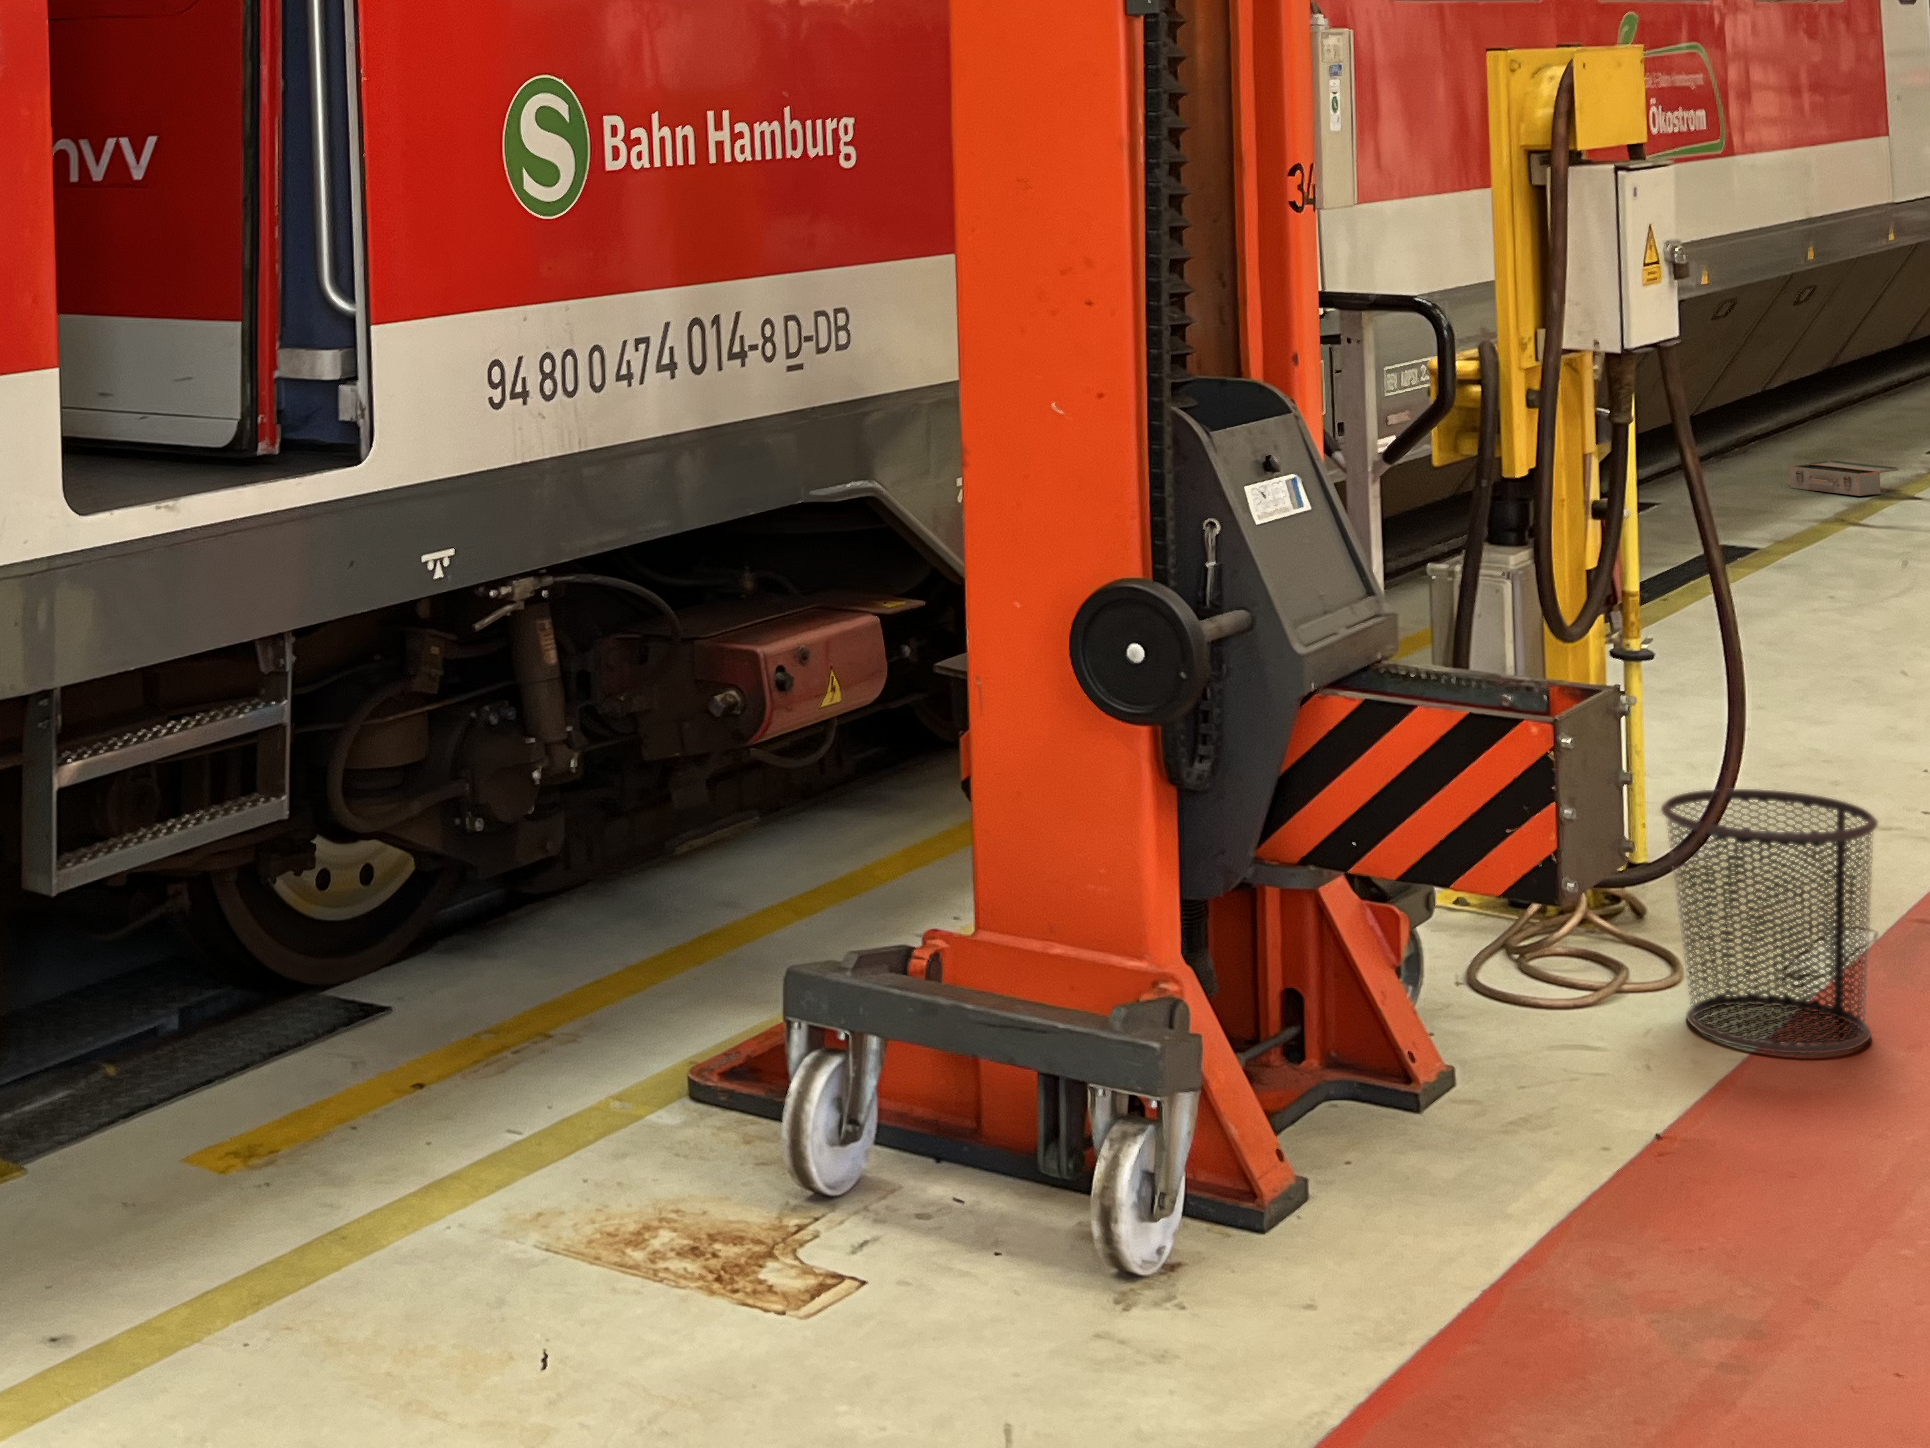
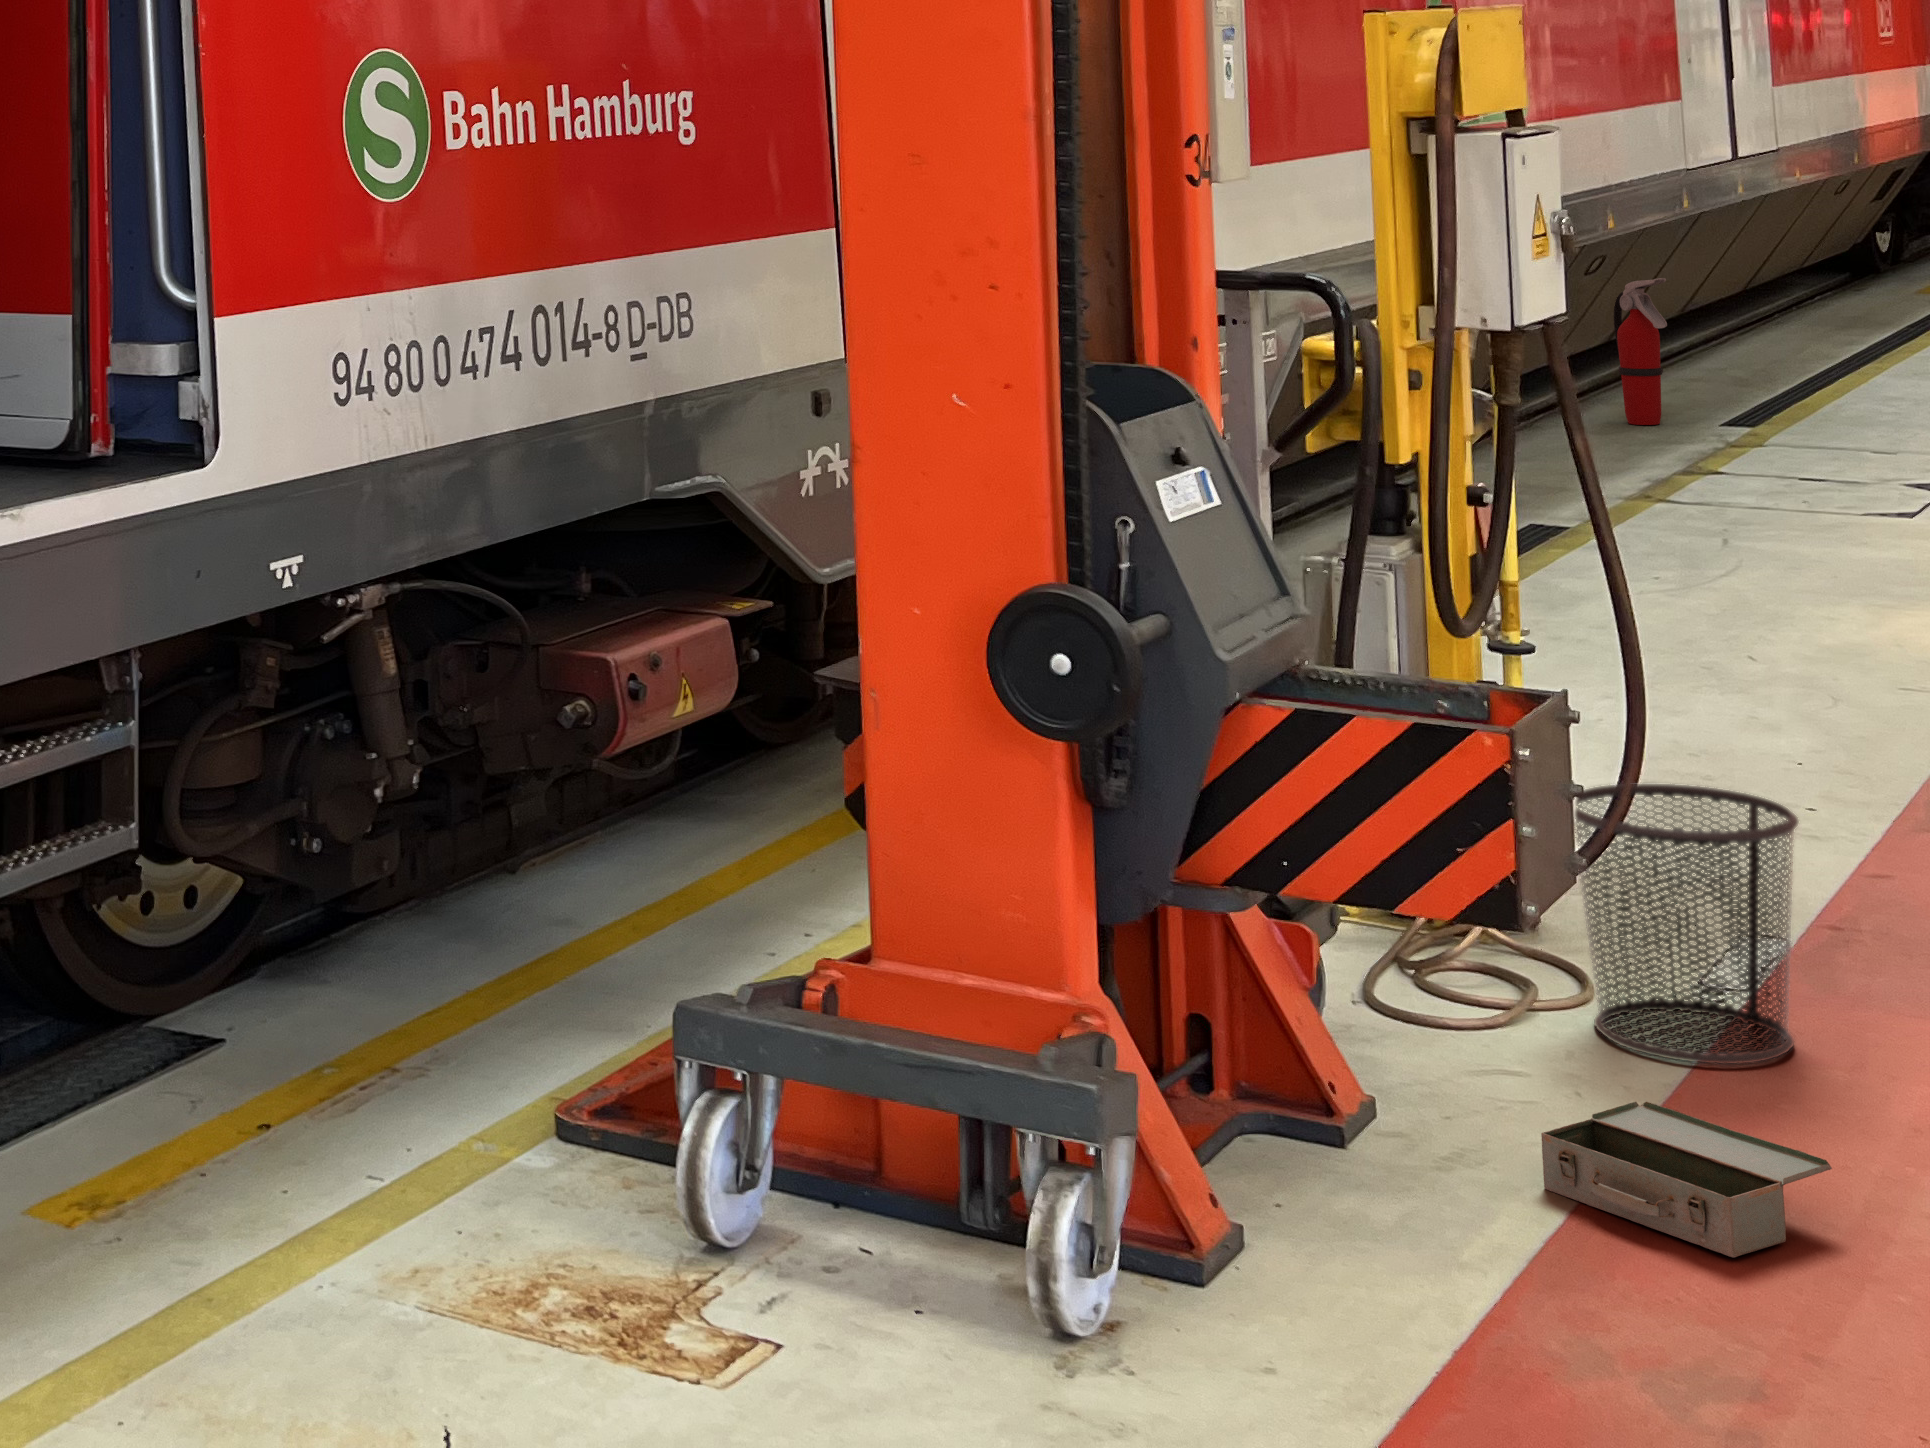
fire extinguisher: none [1828,315,1879,460] -> present [1614,278,1667,425]
toolbox: present [1790,460,1899,496] -> present [1541,1102,1832,1257]

